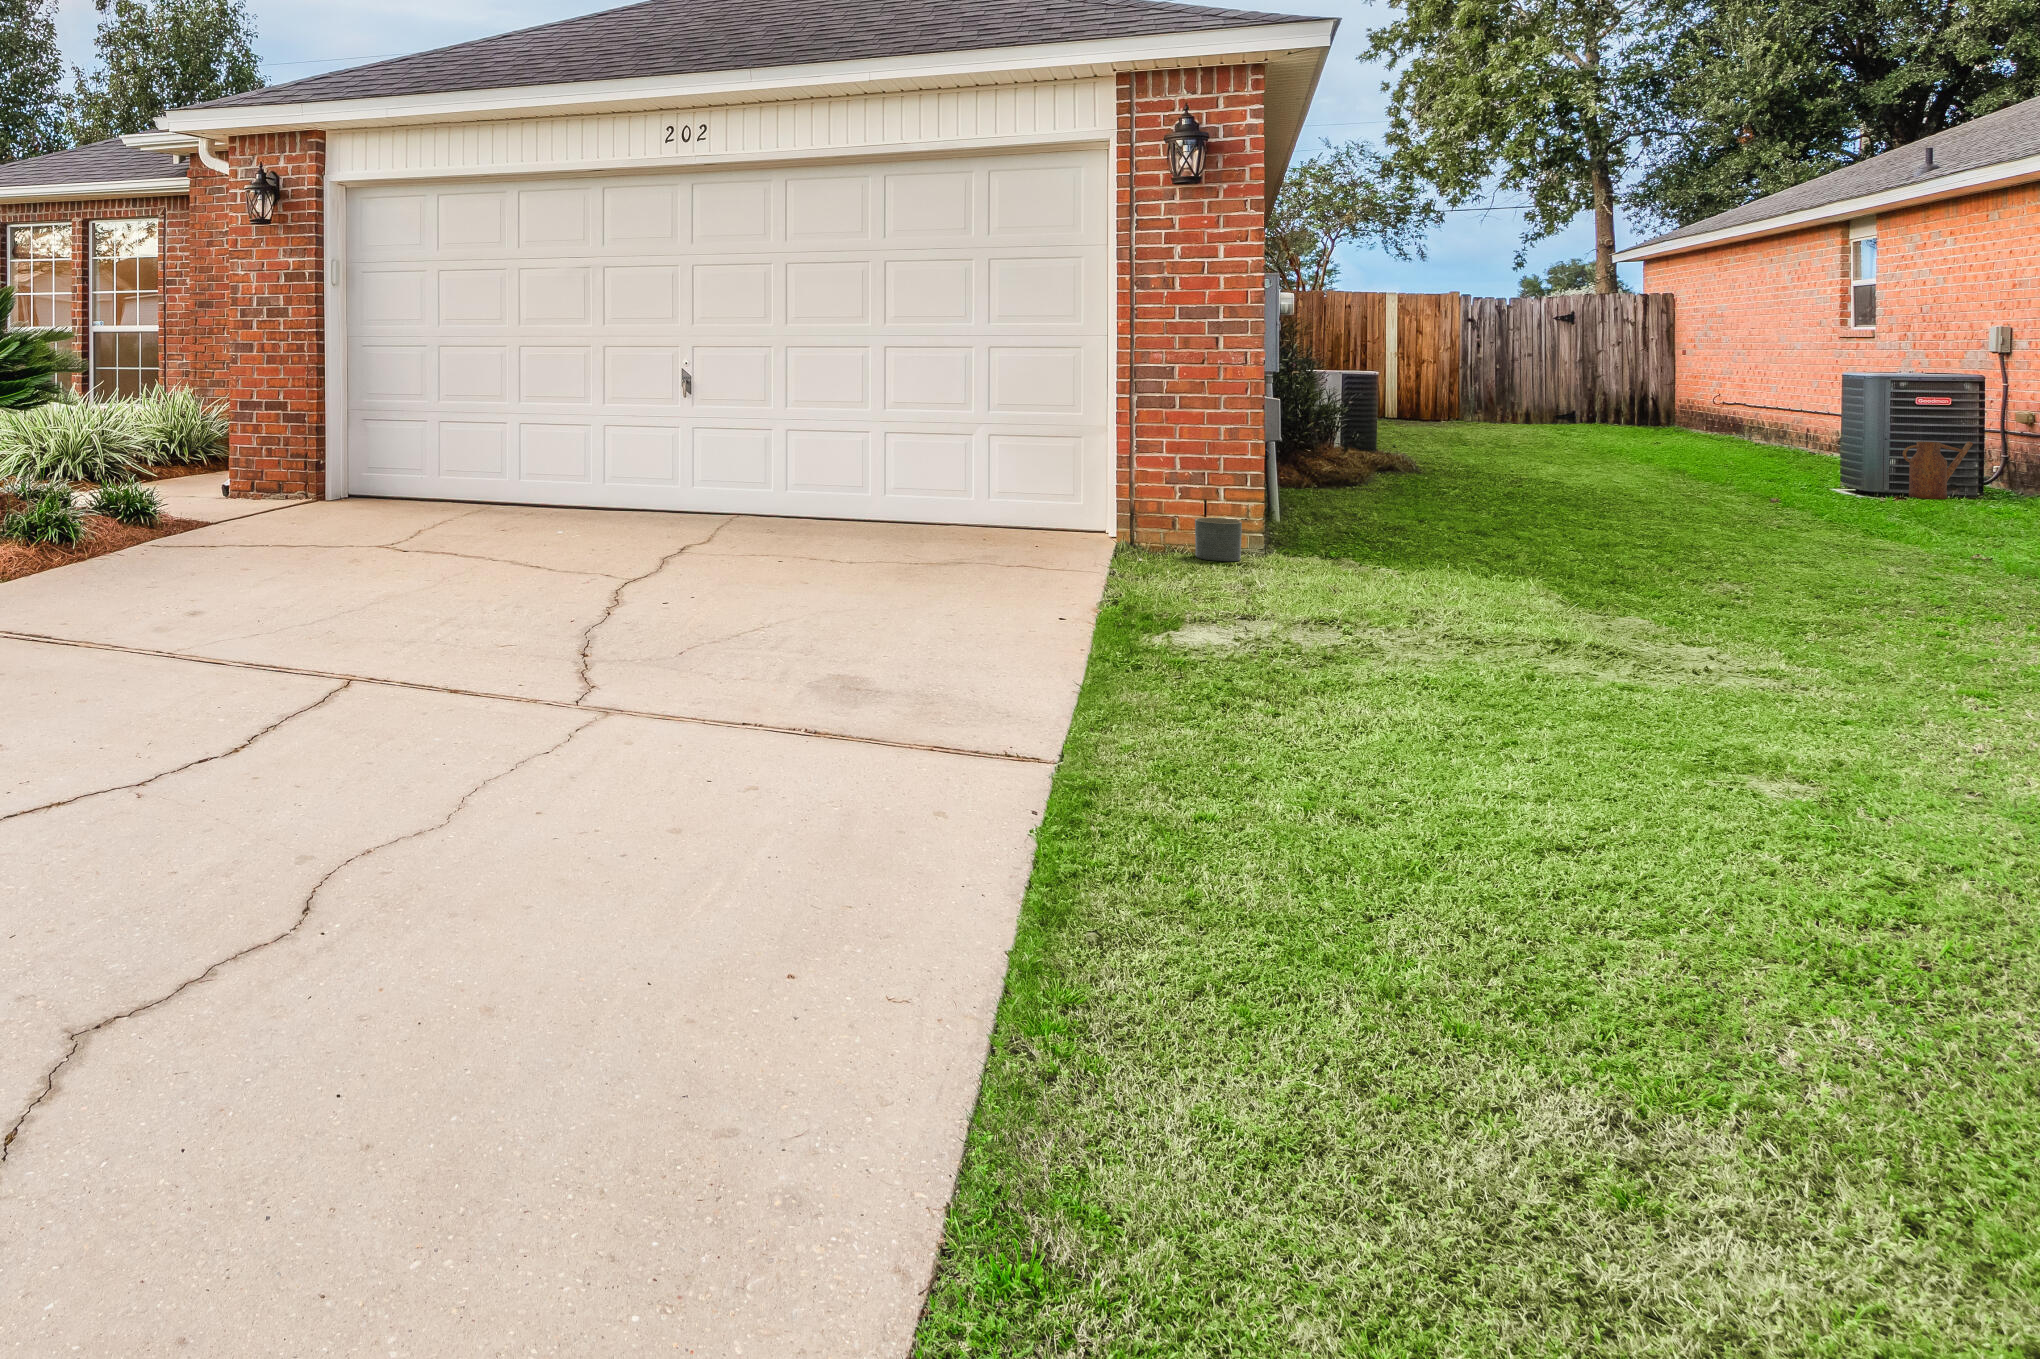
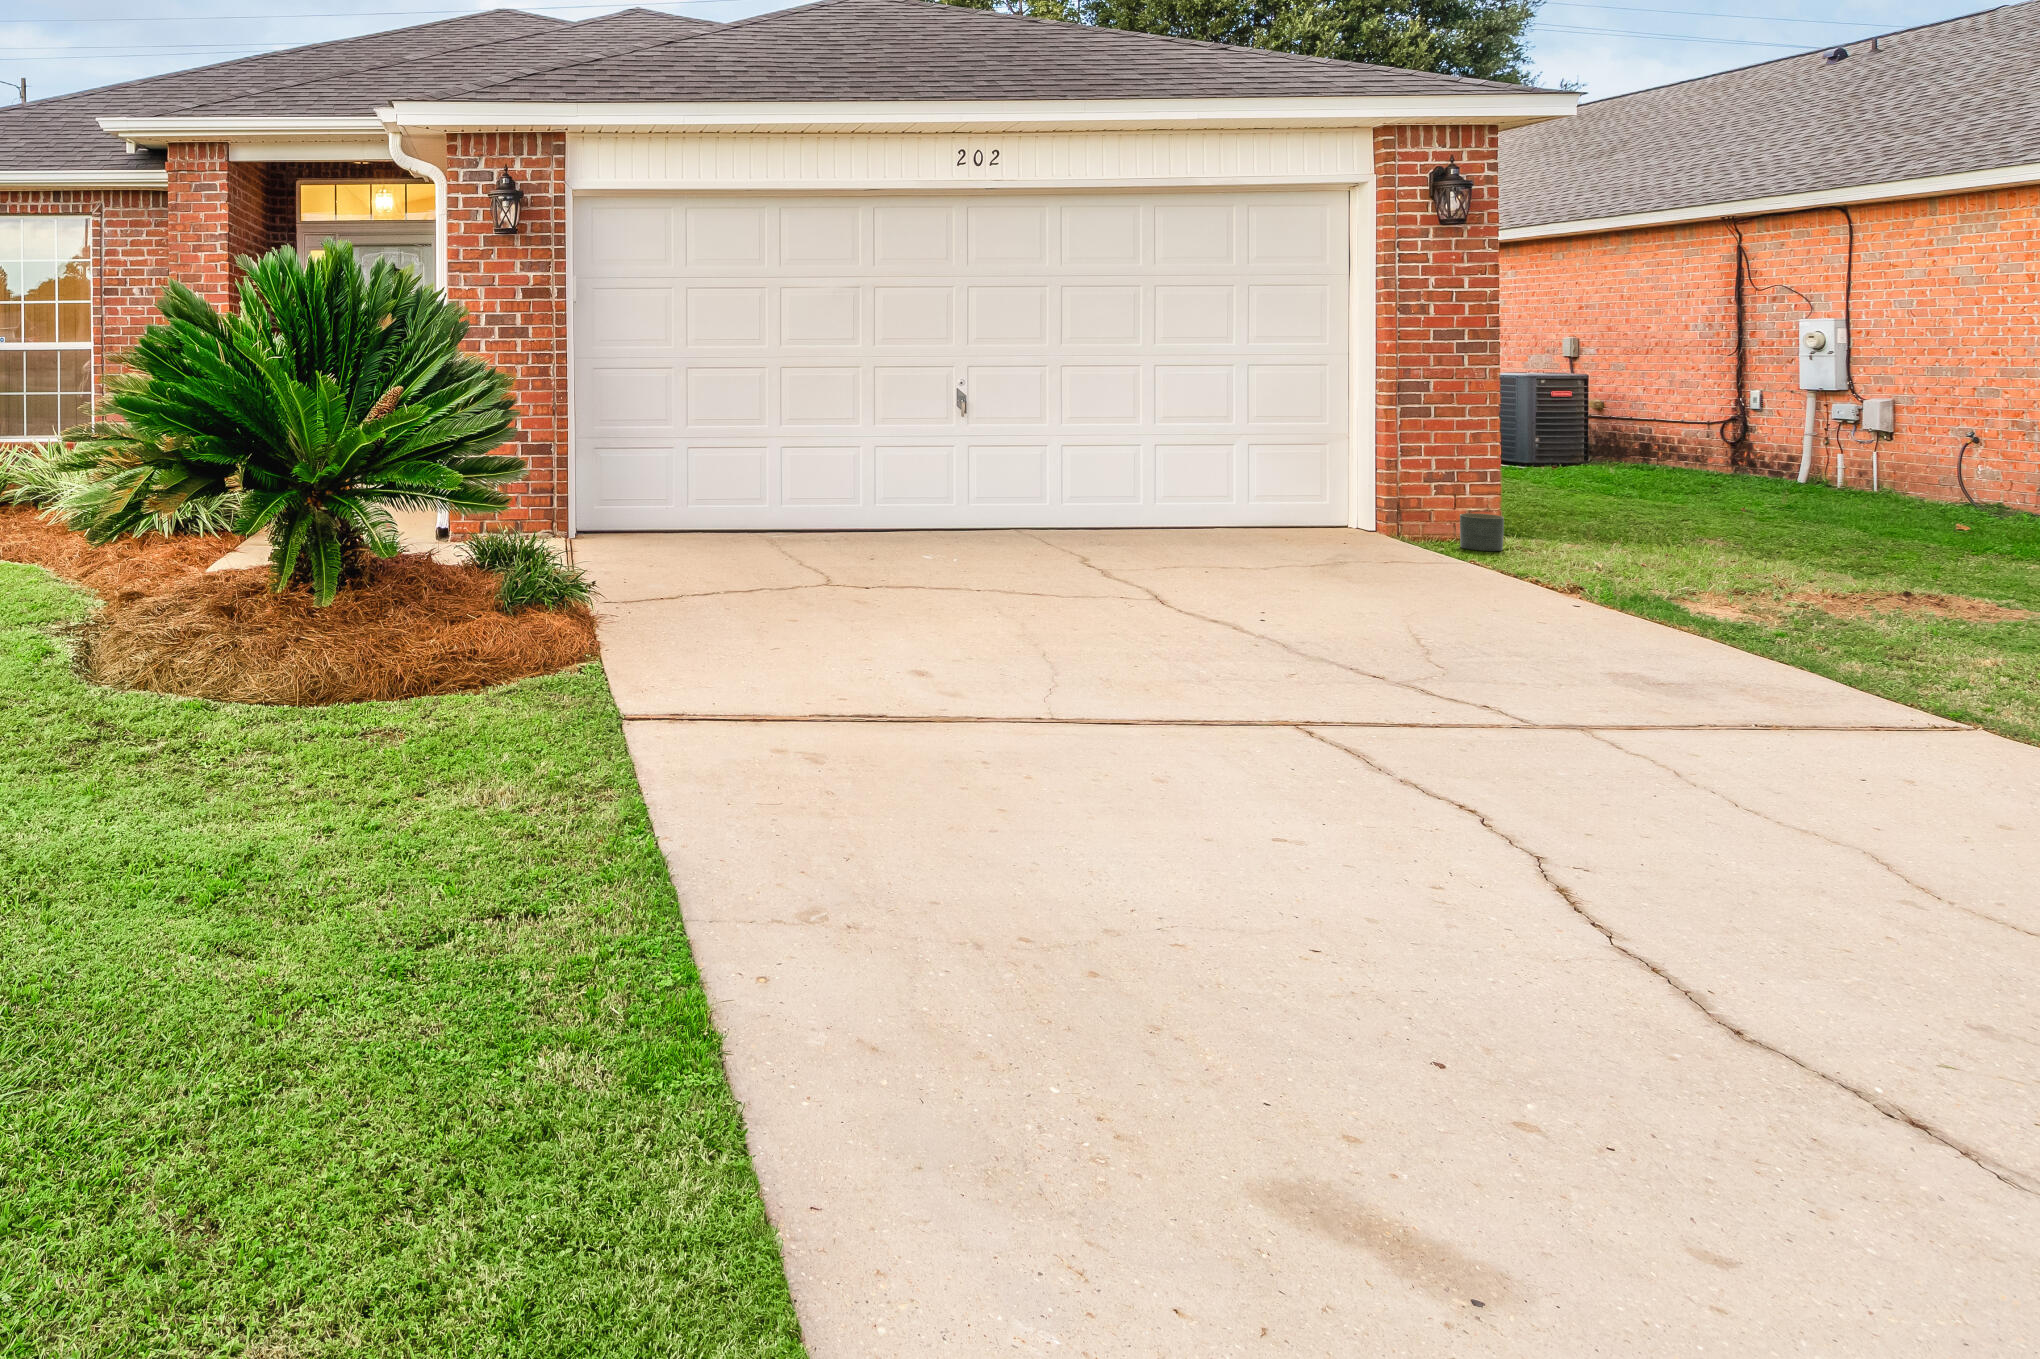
watering can: present [1903,441,1973,499] -> none [1563,417,1600,460]

